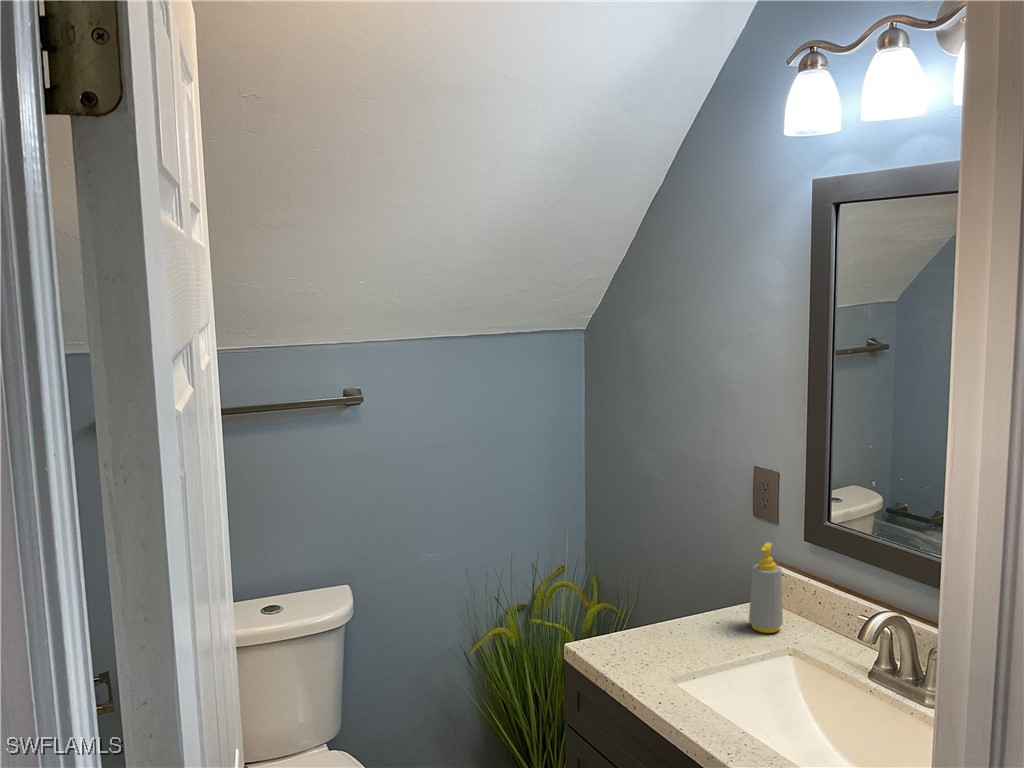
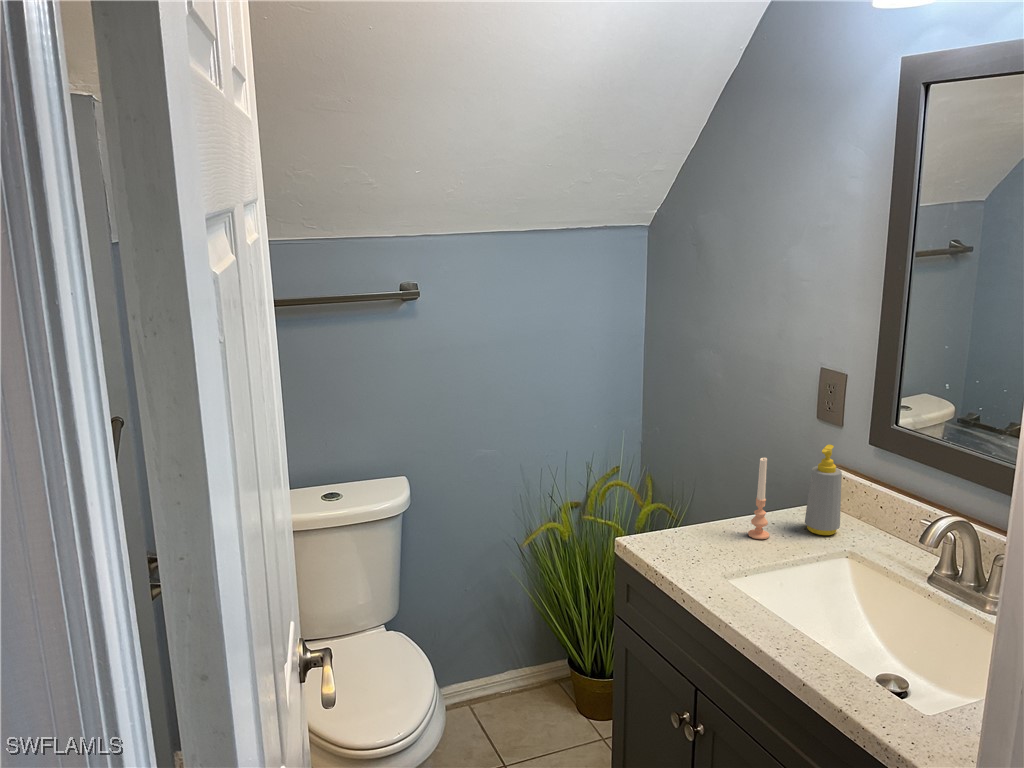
candle: none [695,558,715,640] -> present [748,457,769,539]

